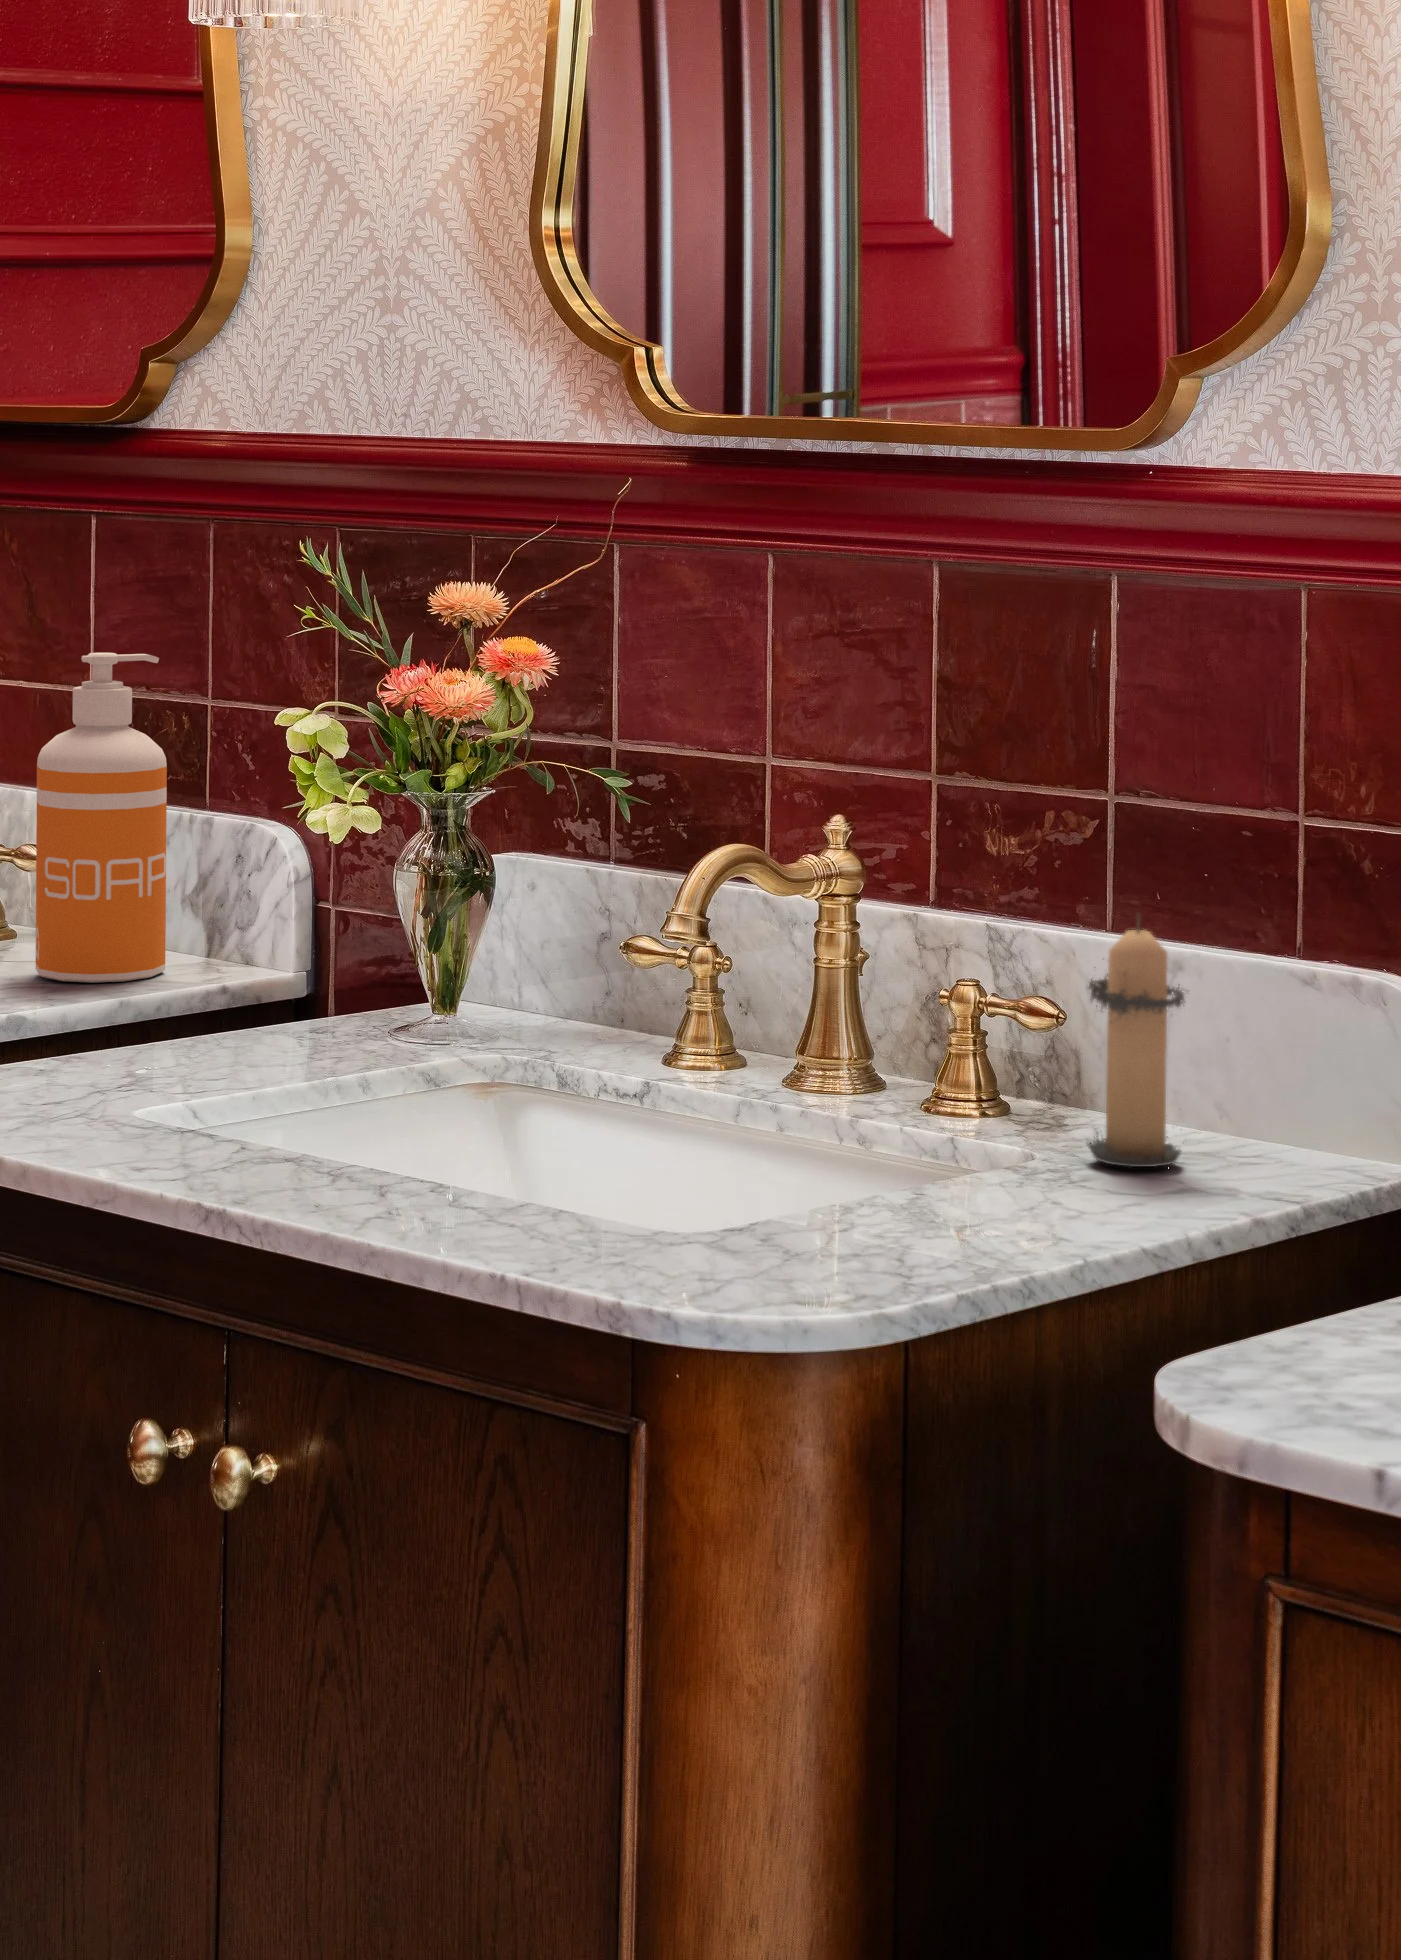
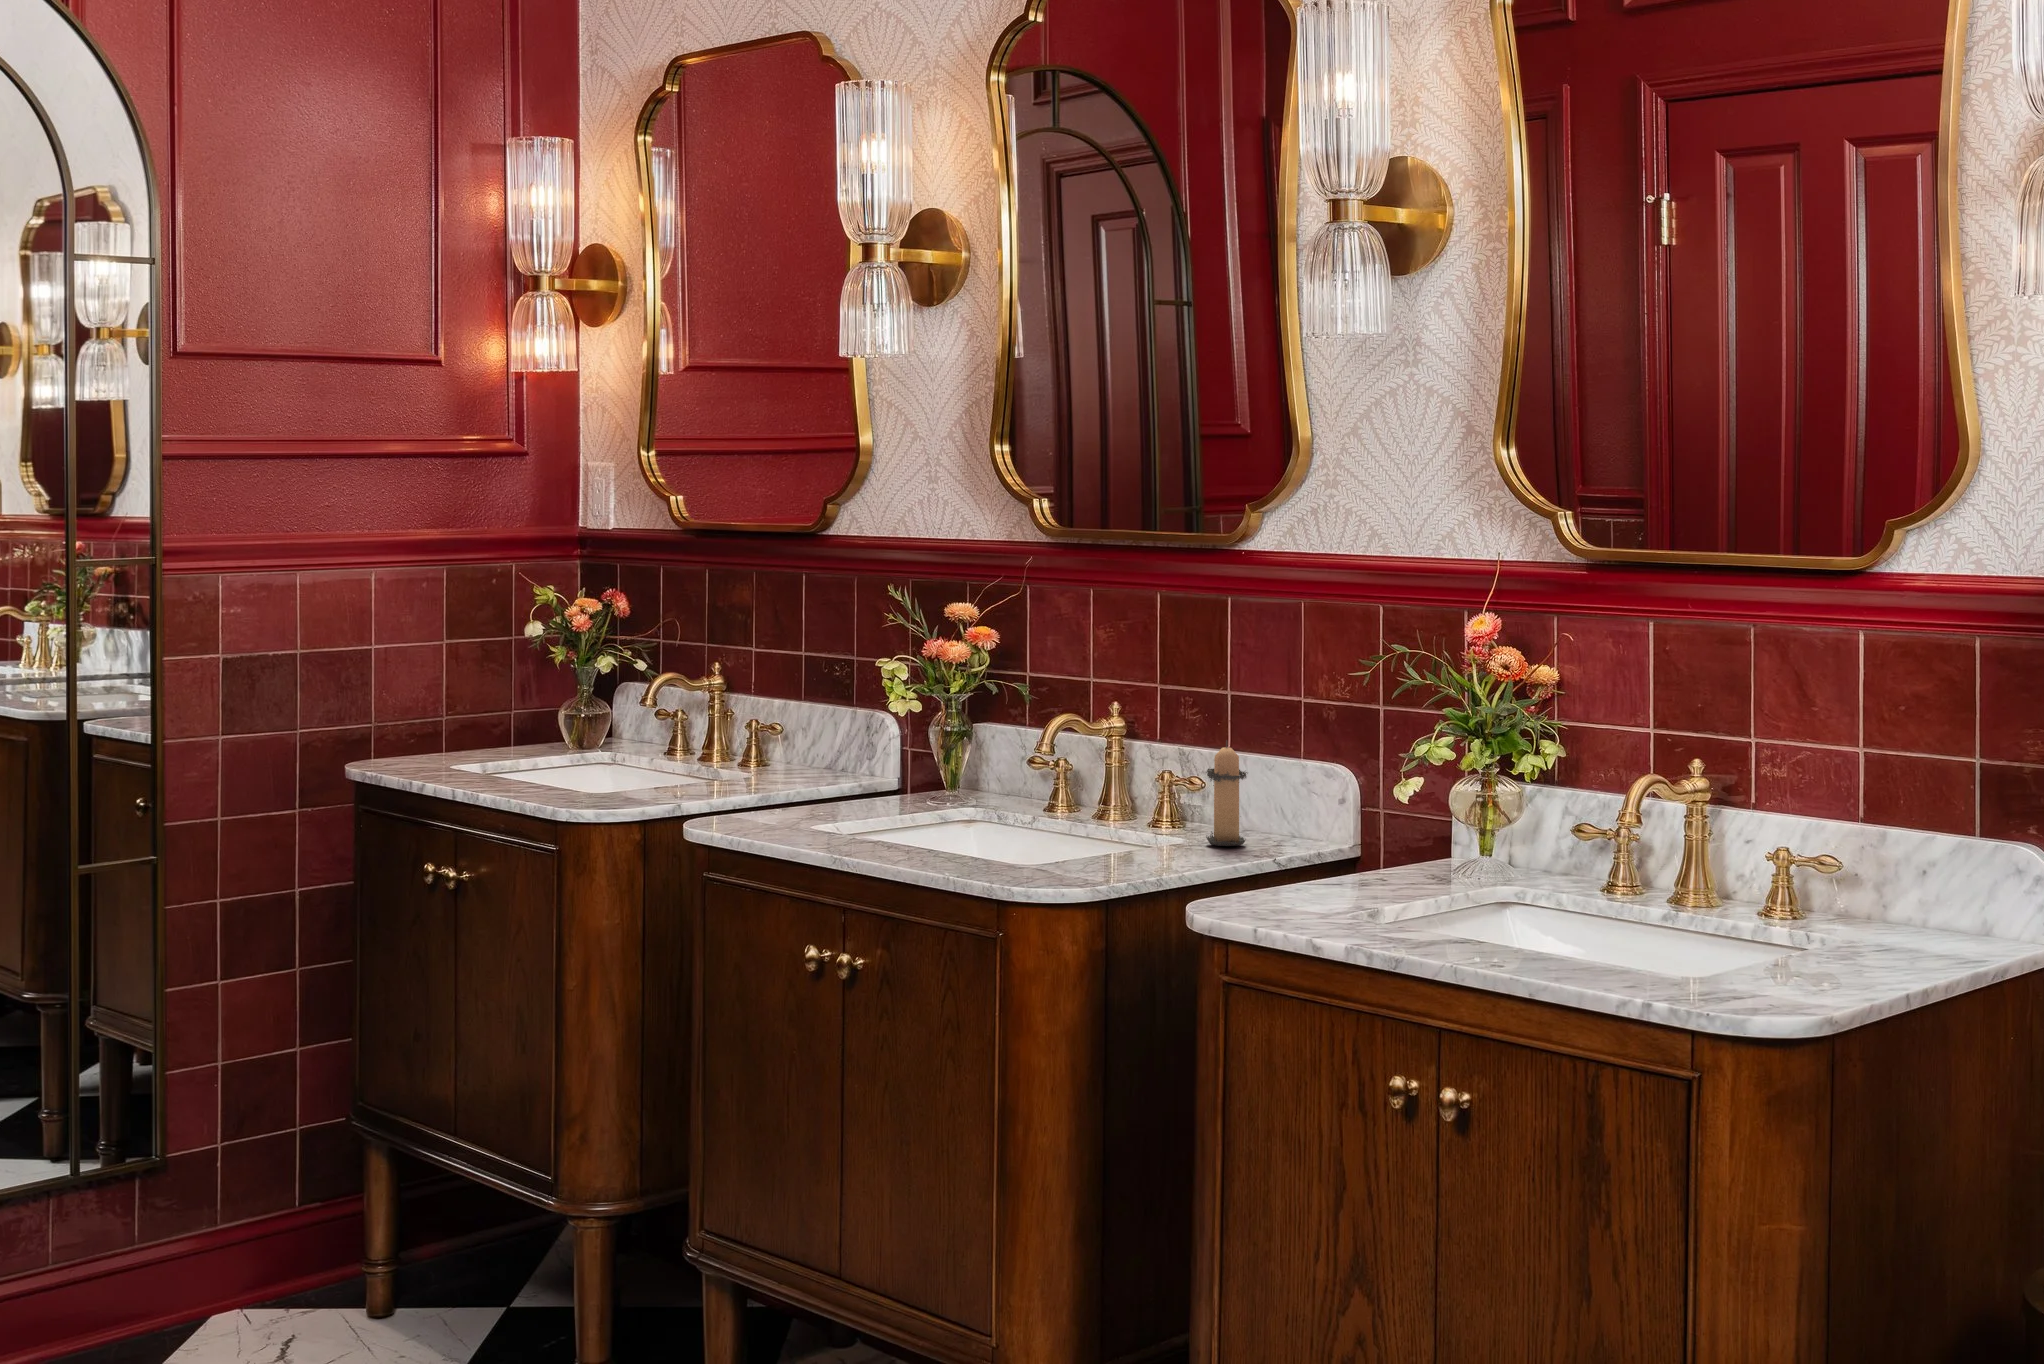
soap dispenser: present [35,653,167,983] -> none [776,637,834,783]

